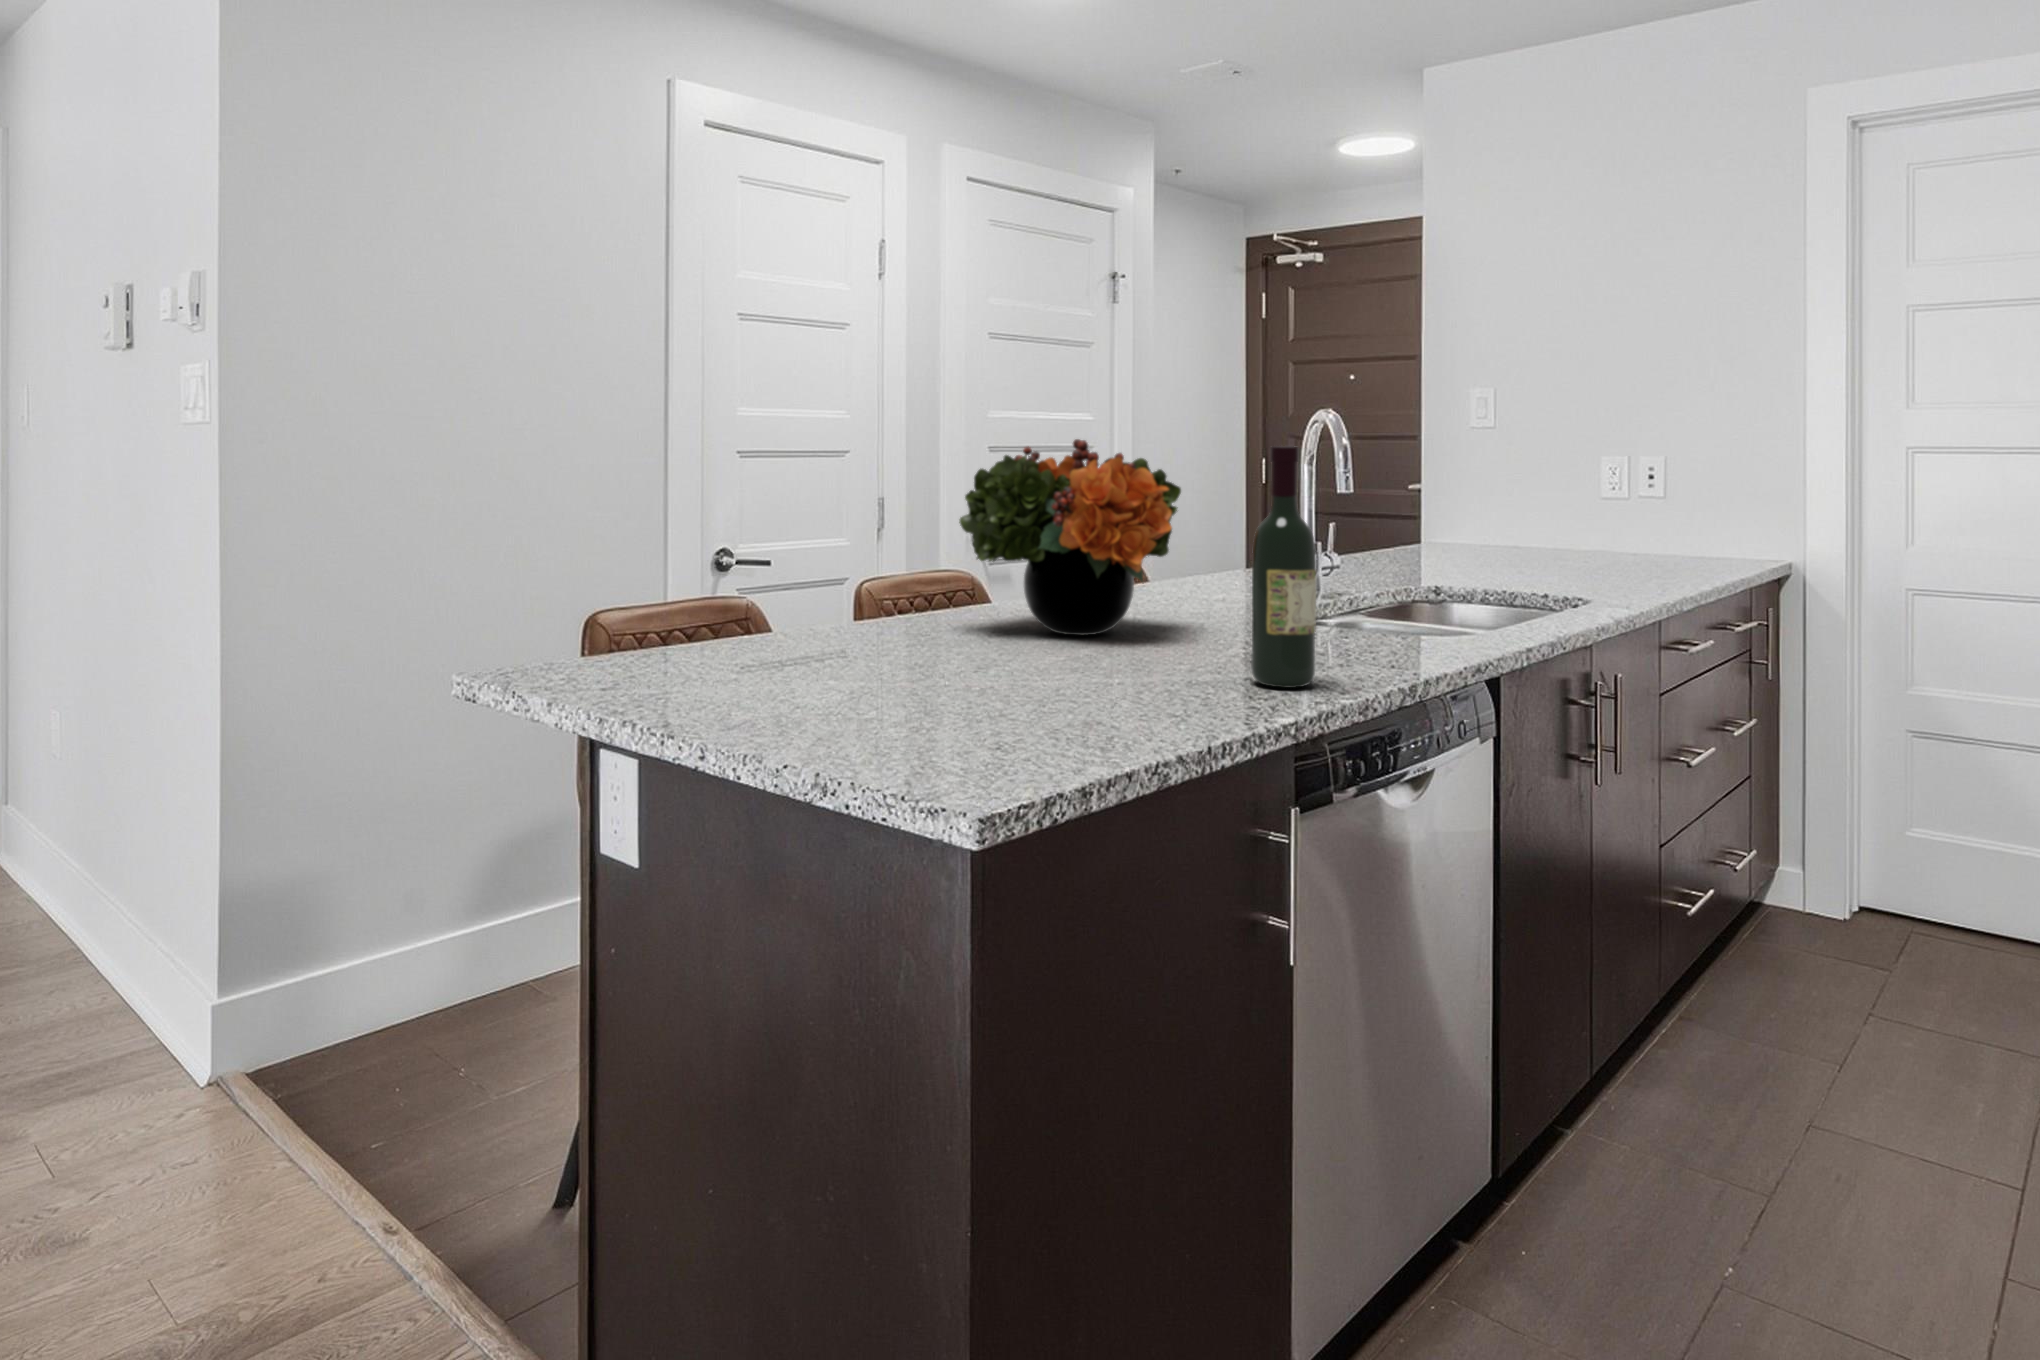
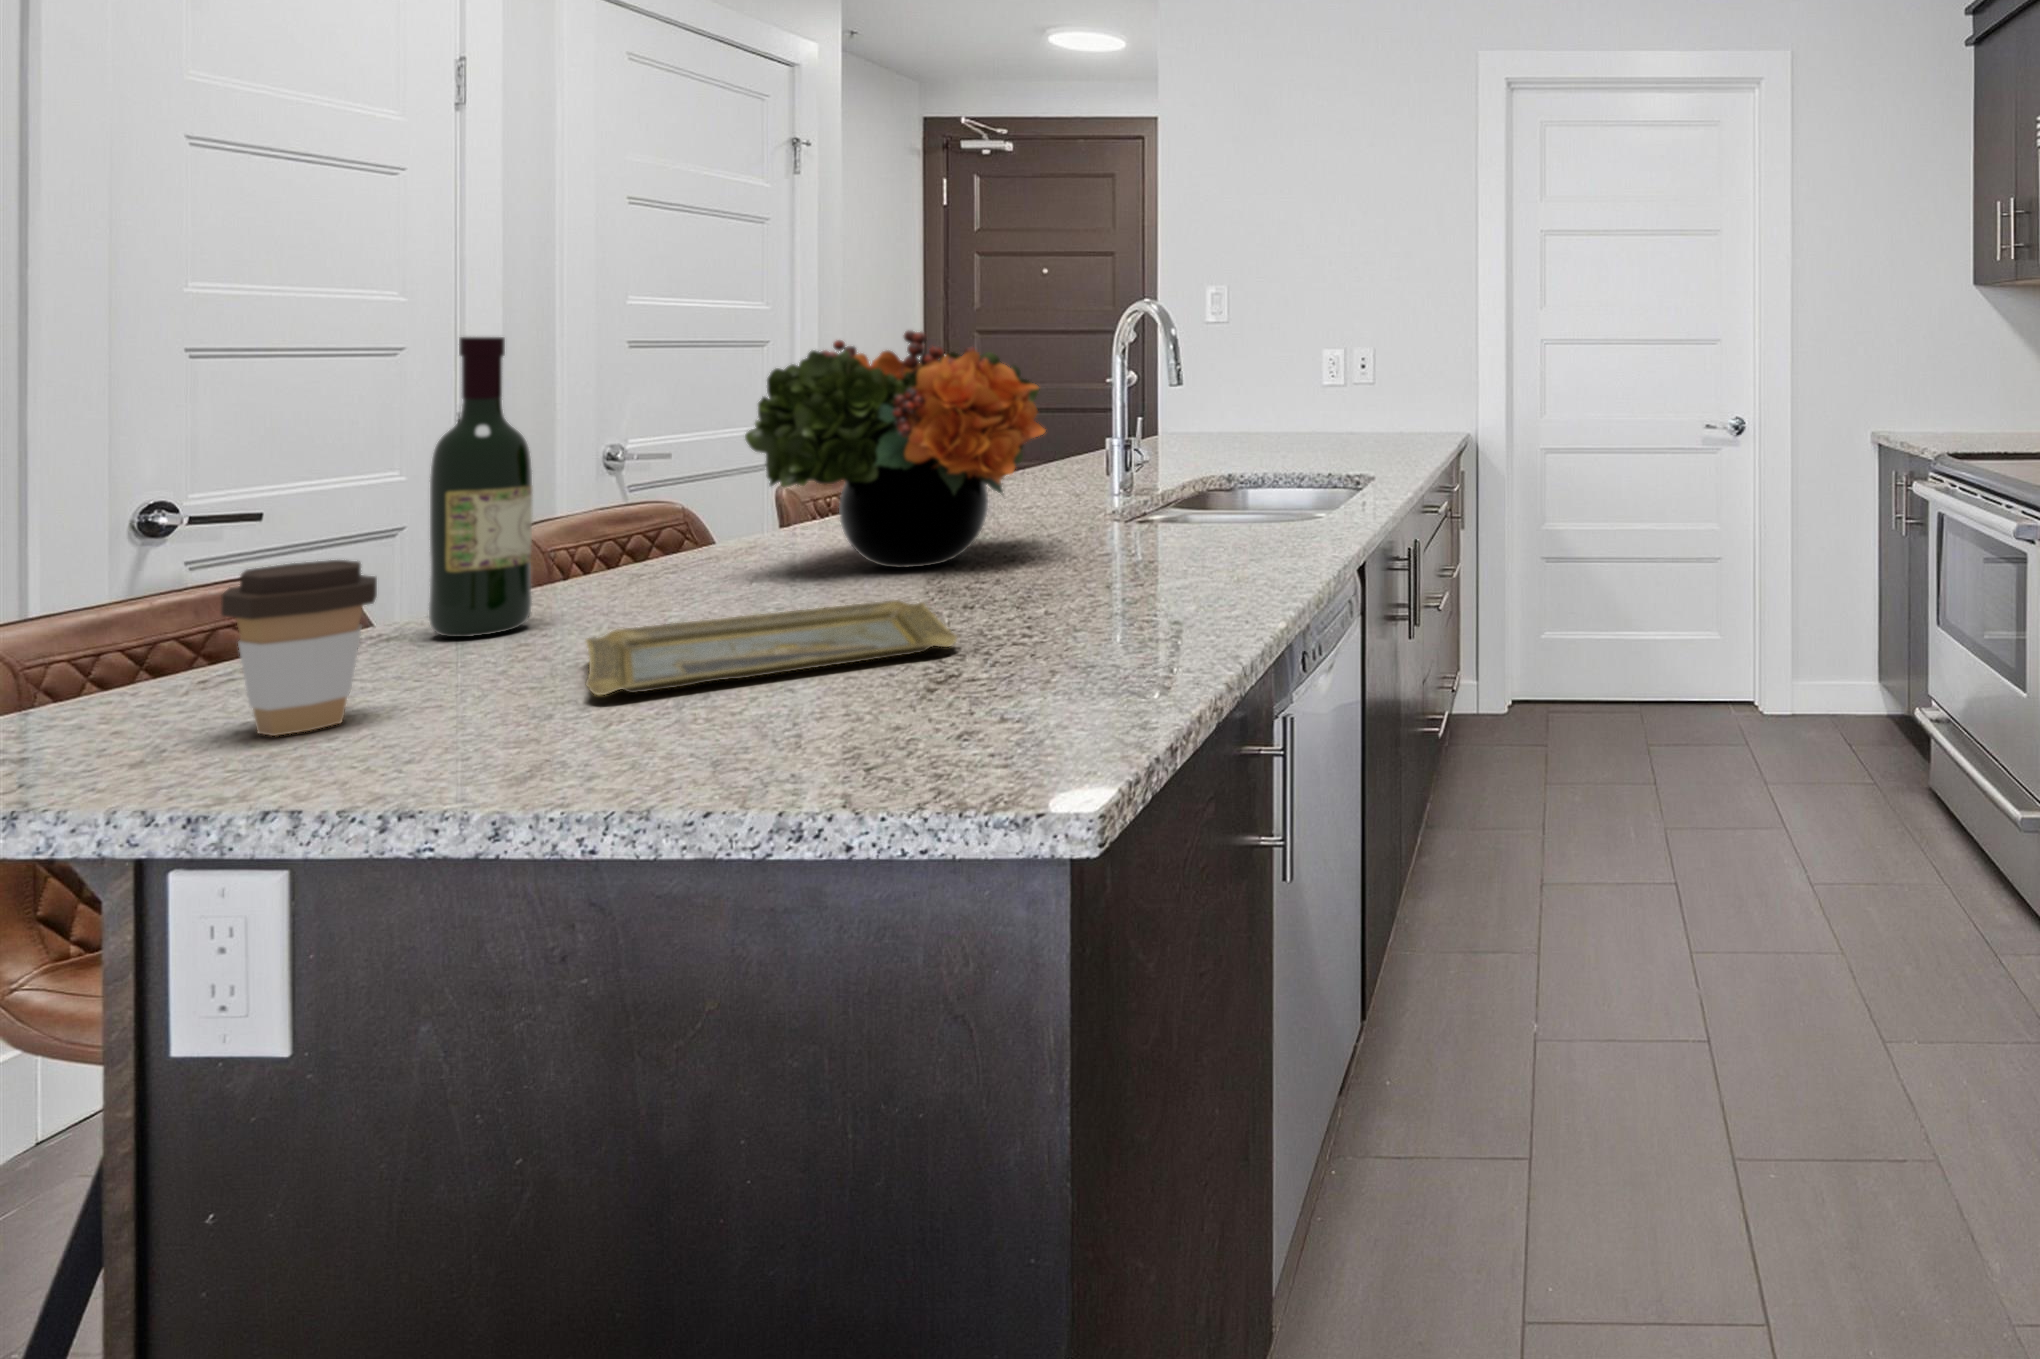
wine bottle: present [1251,446,1316,688] -> present [429,337,532,637]
coffee cup: none [635,582,705,684] -> present [221,560,377,736]
tray: none [795,650,1031,694] -> present [585,600,957,695]

